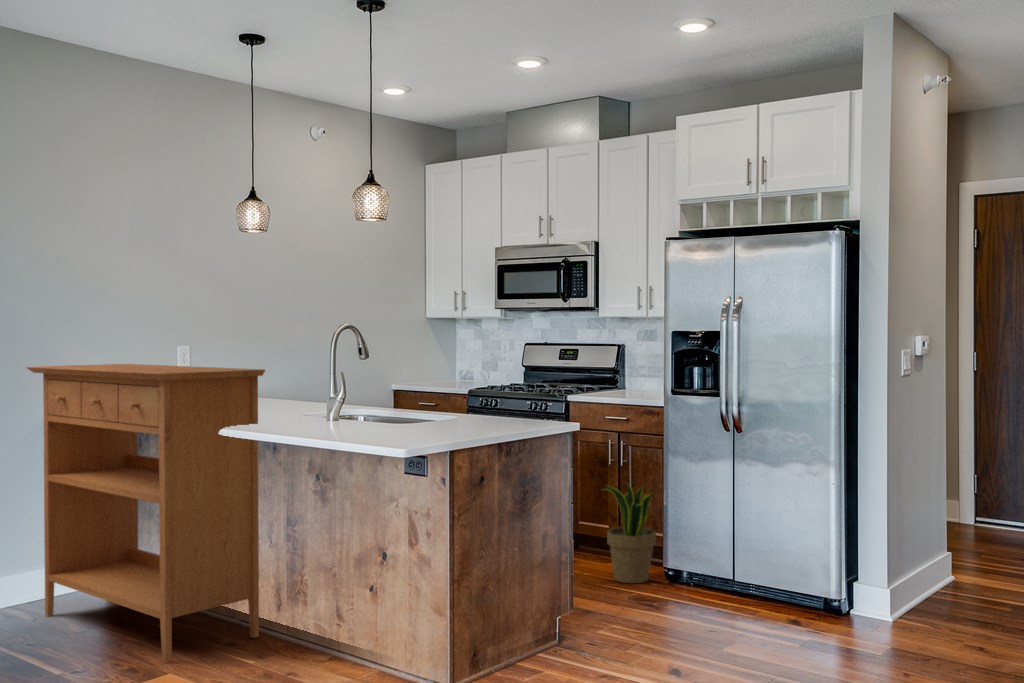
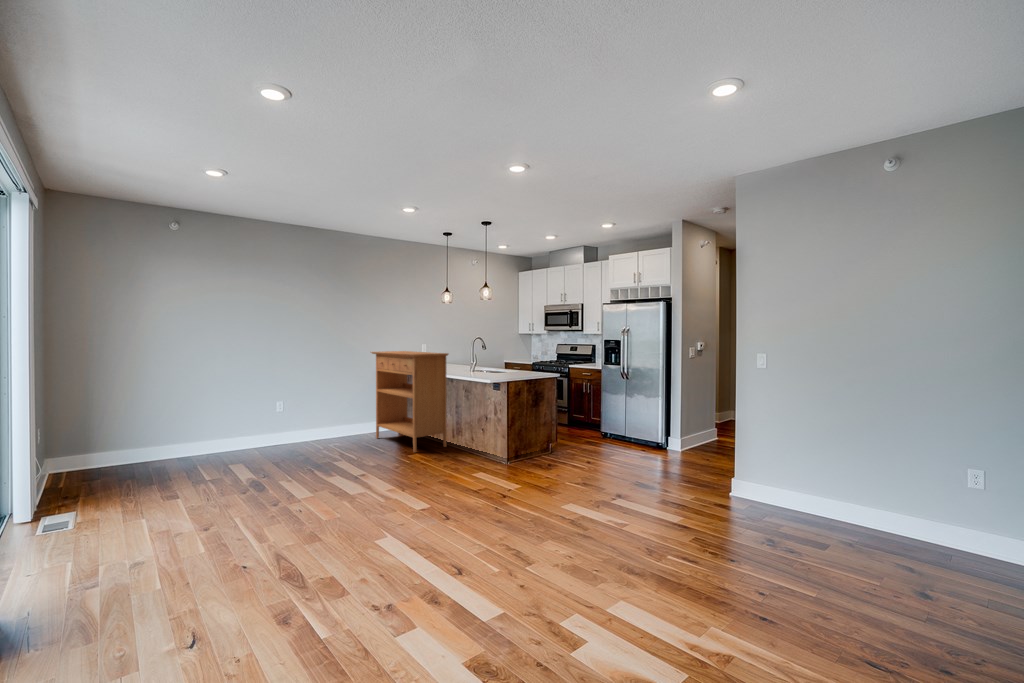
potted plant: present [603,483,656,583] -> none [577,398,600,437]

